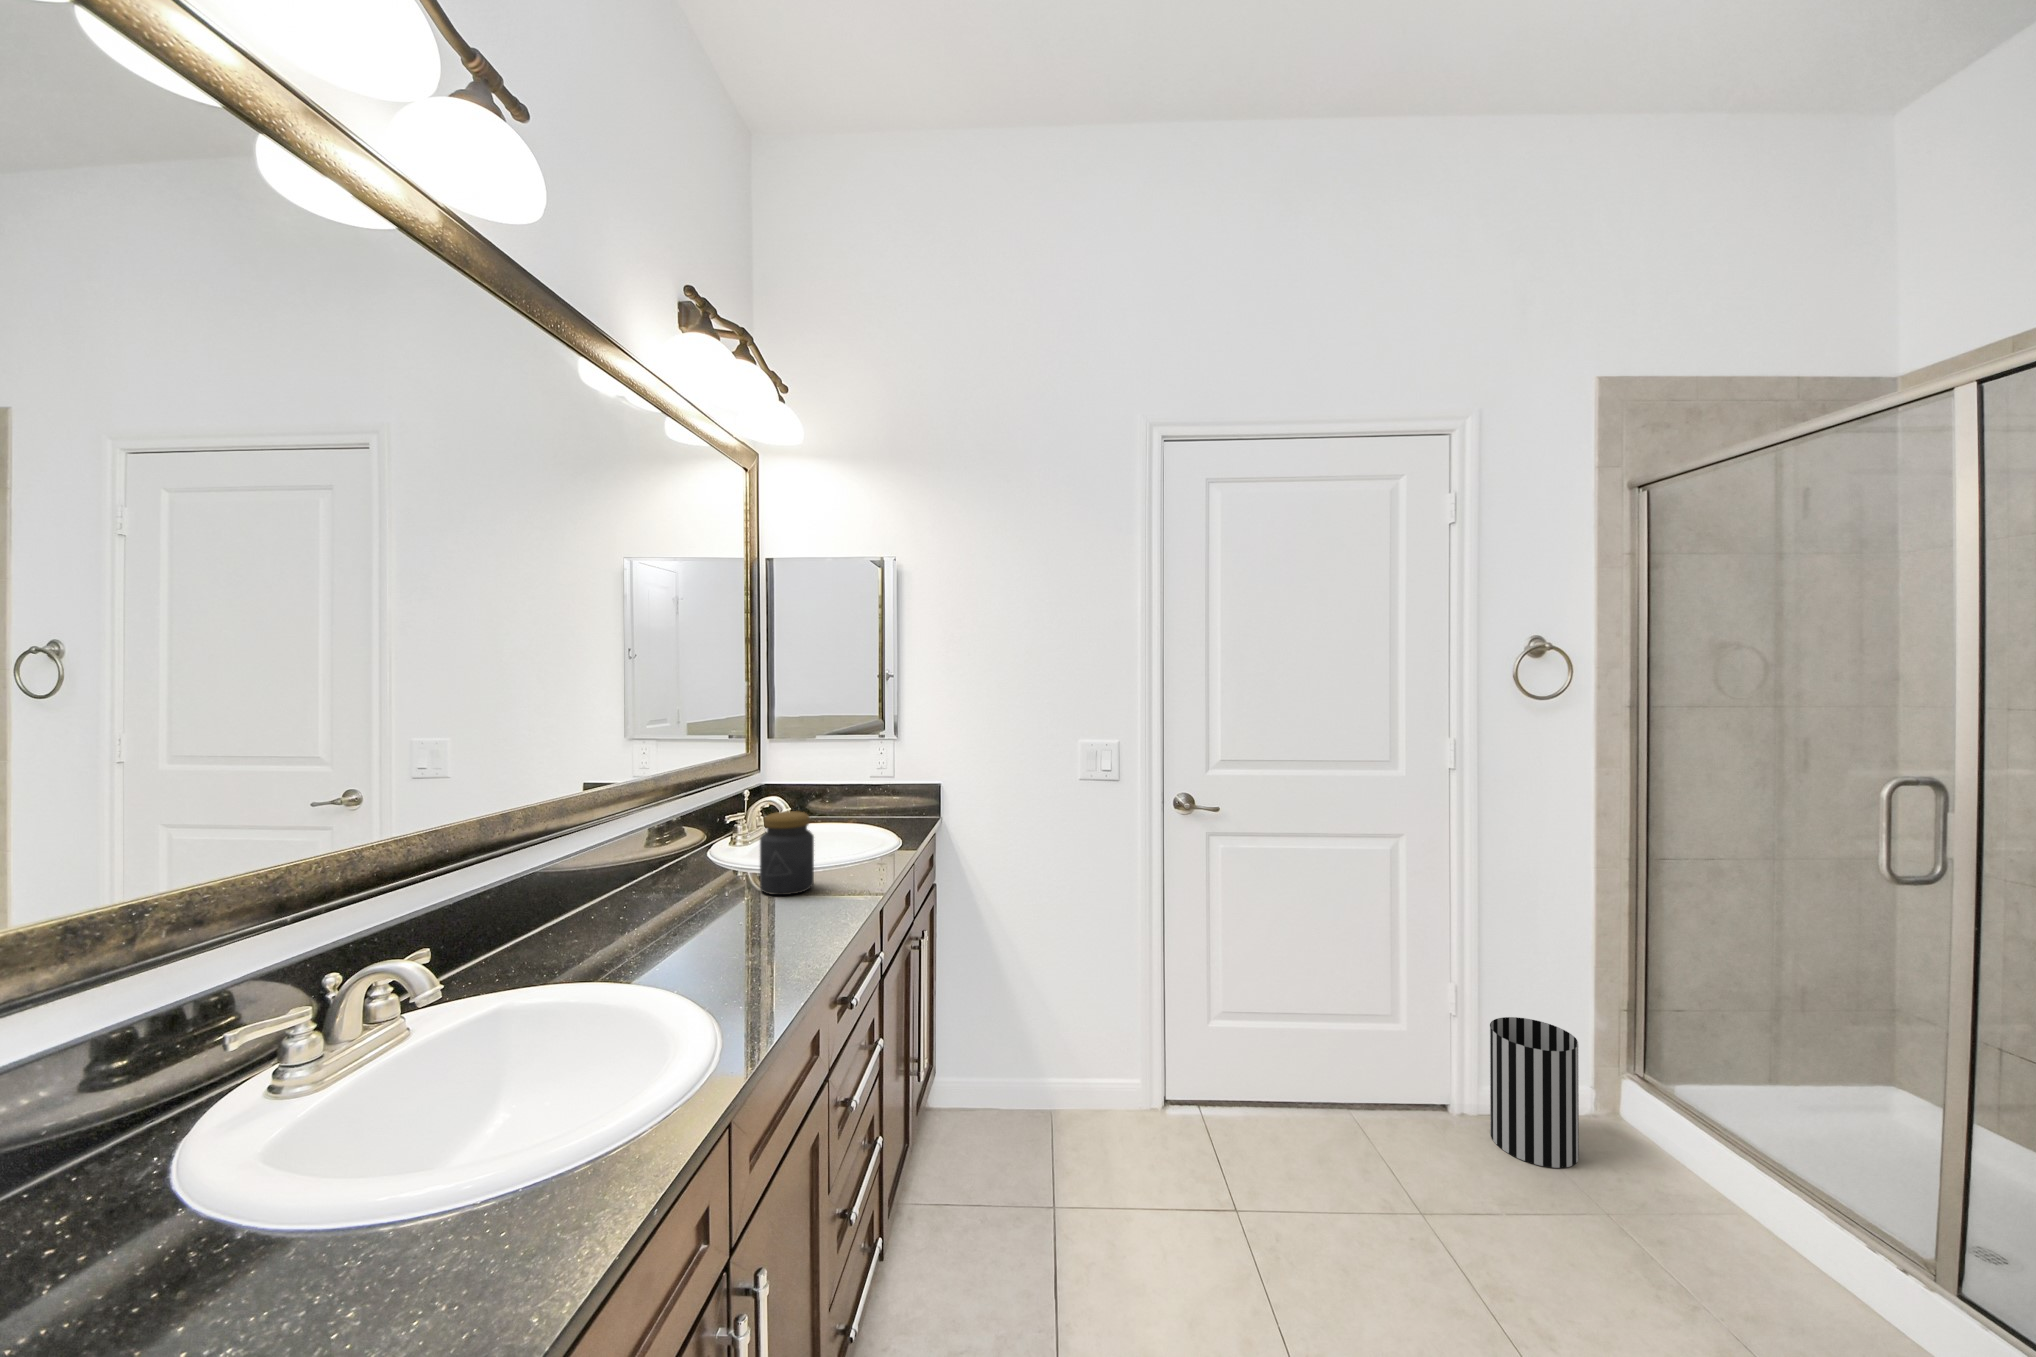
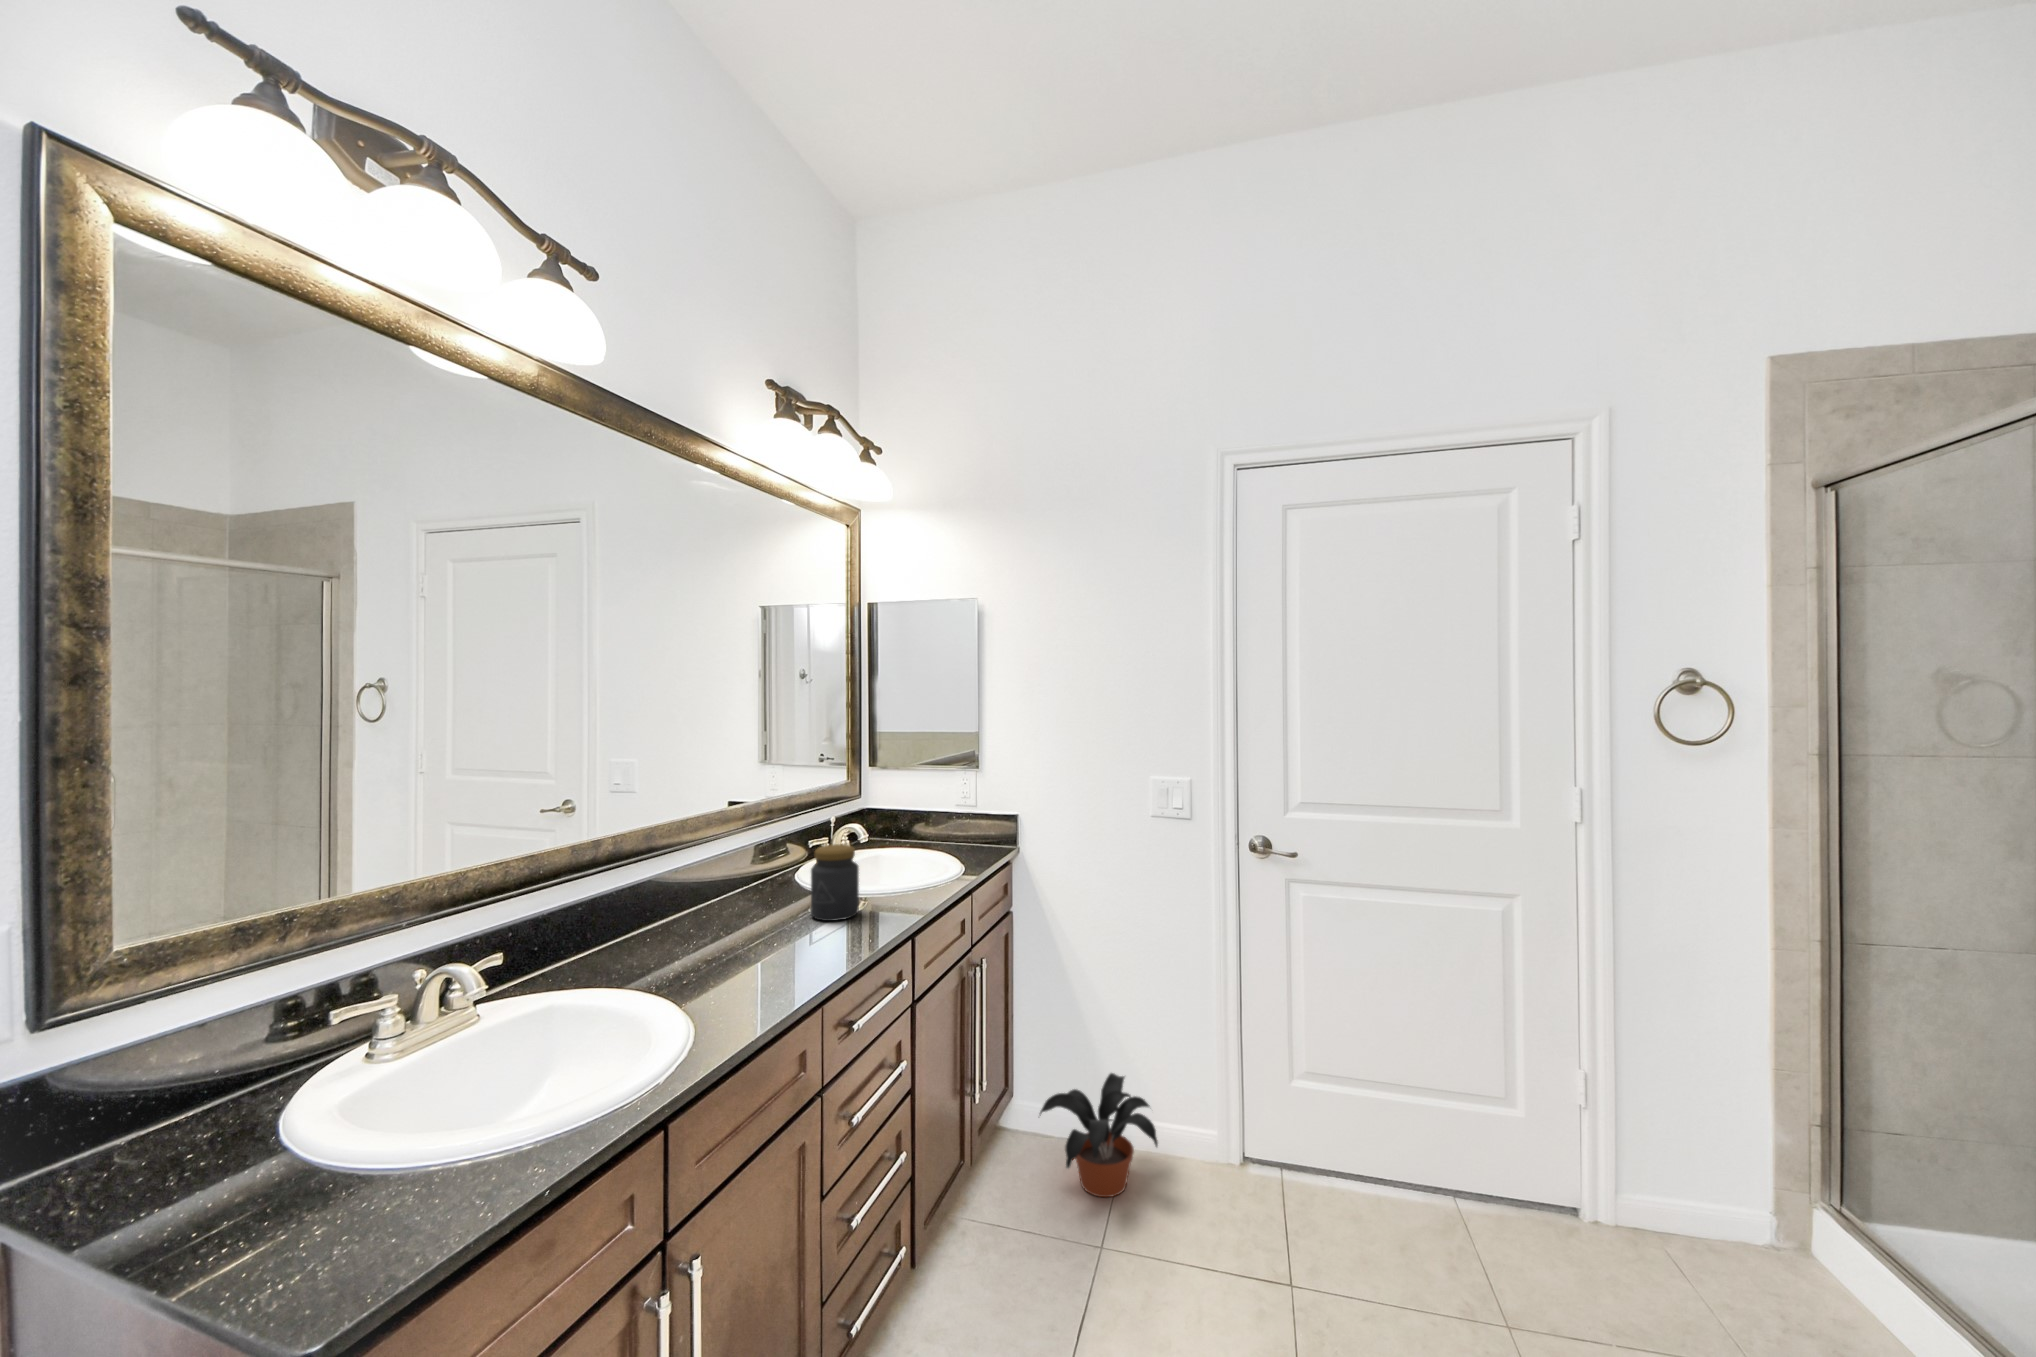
wastebasket: present [1490,1017,1579,1168] -> none [1623,1113,1739,1301]
potted plant: none [975,1036,1098,1159] -> present [1040,1073,1158,1197]

